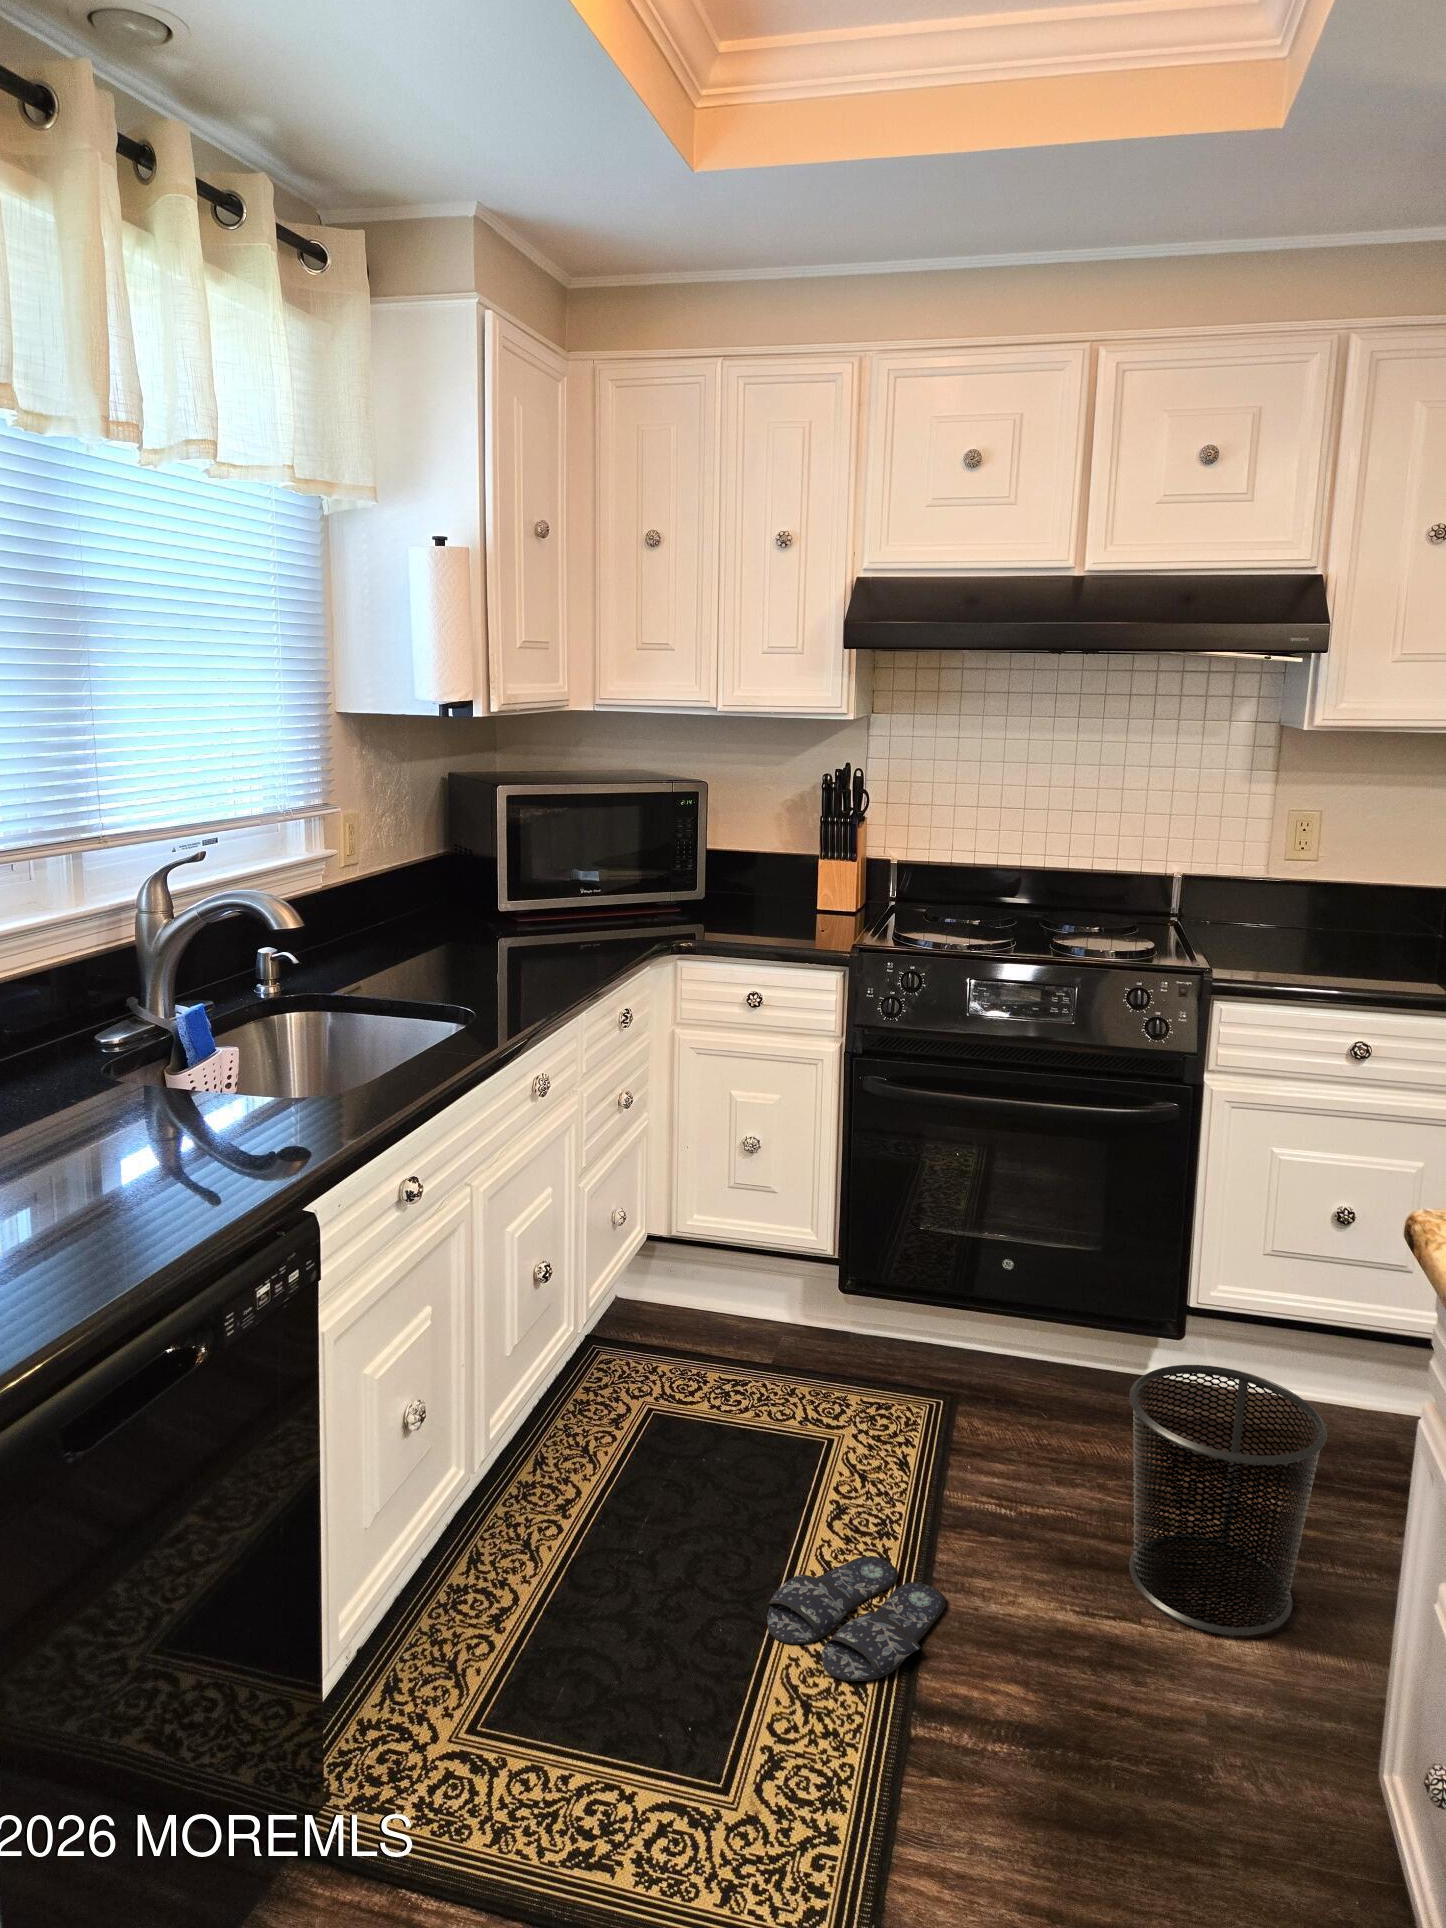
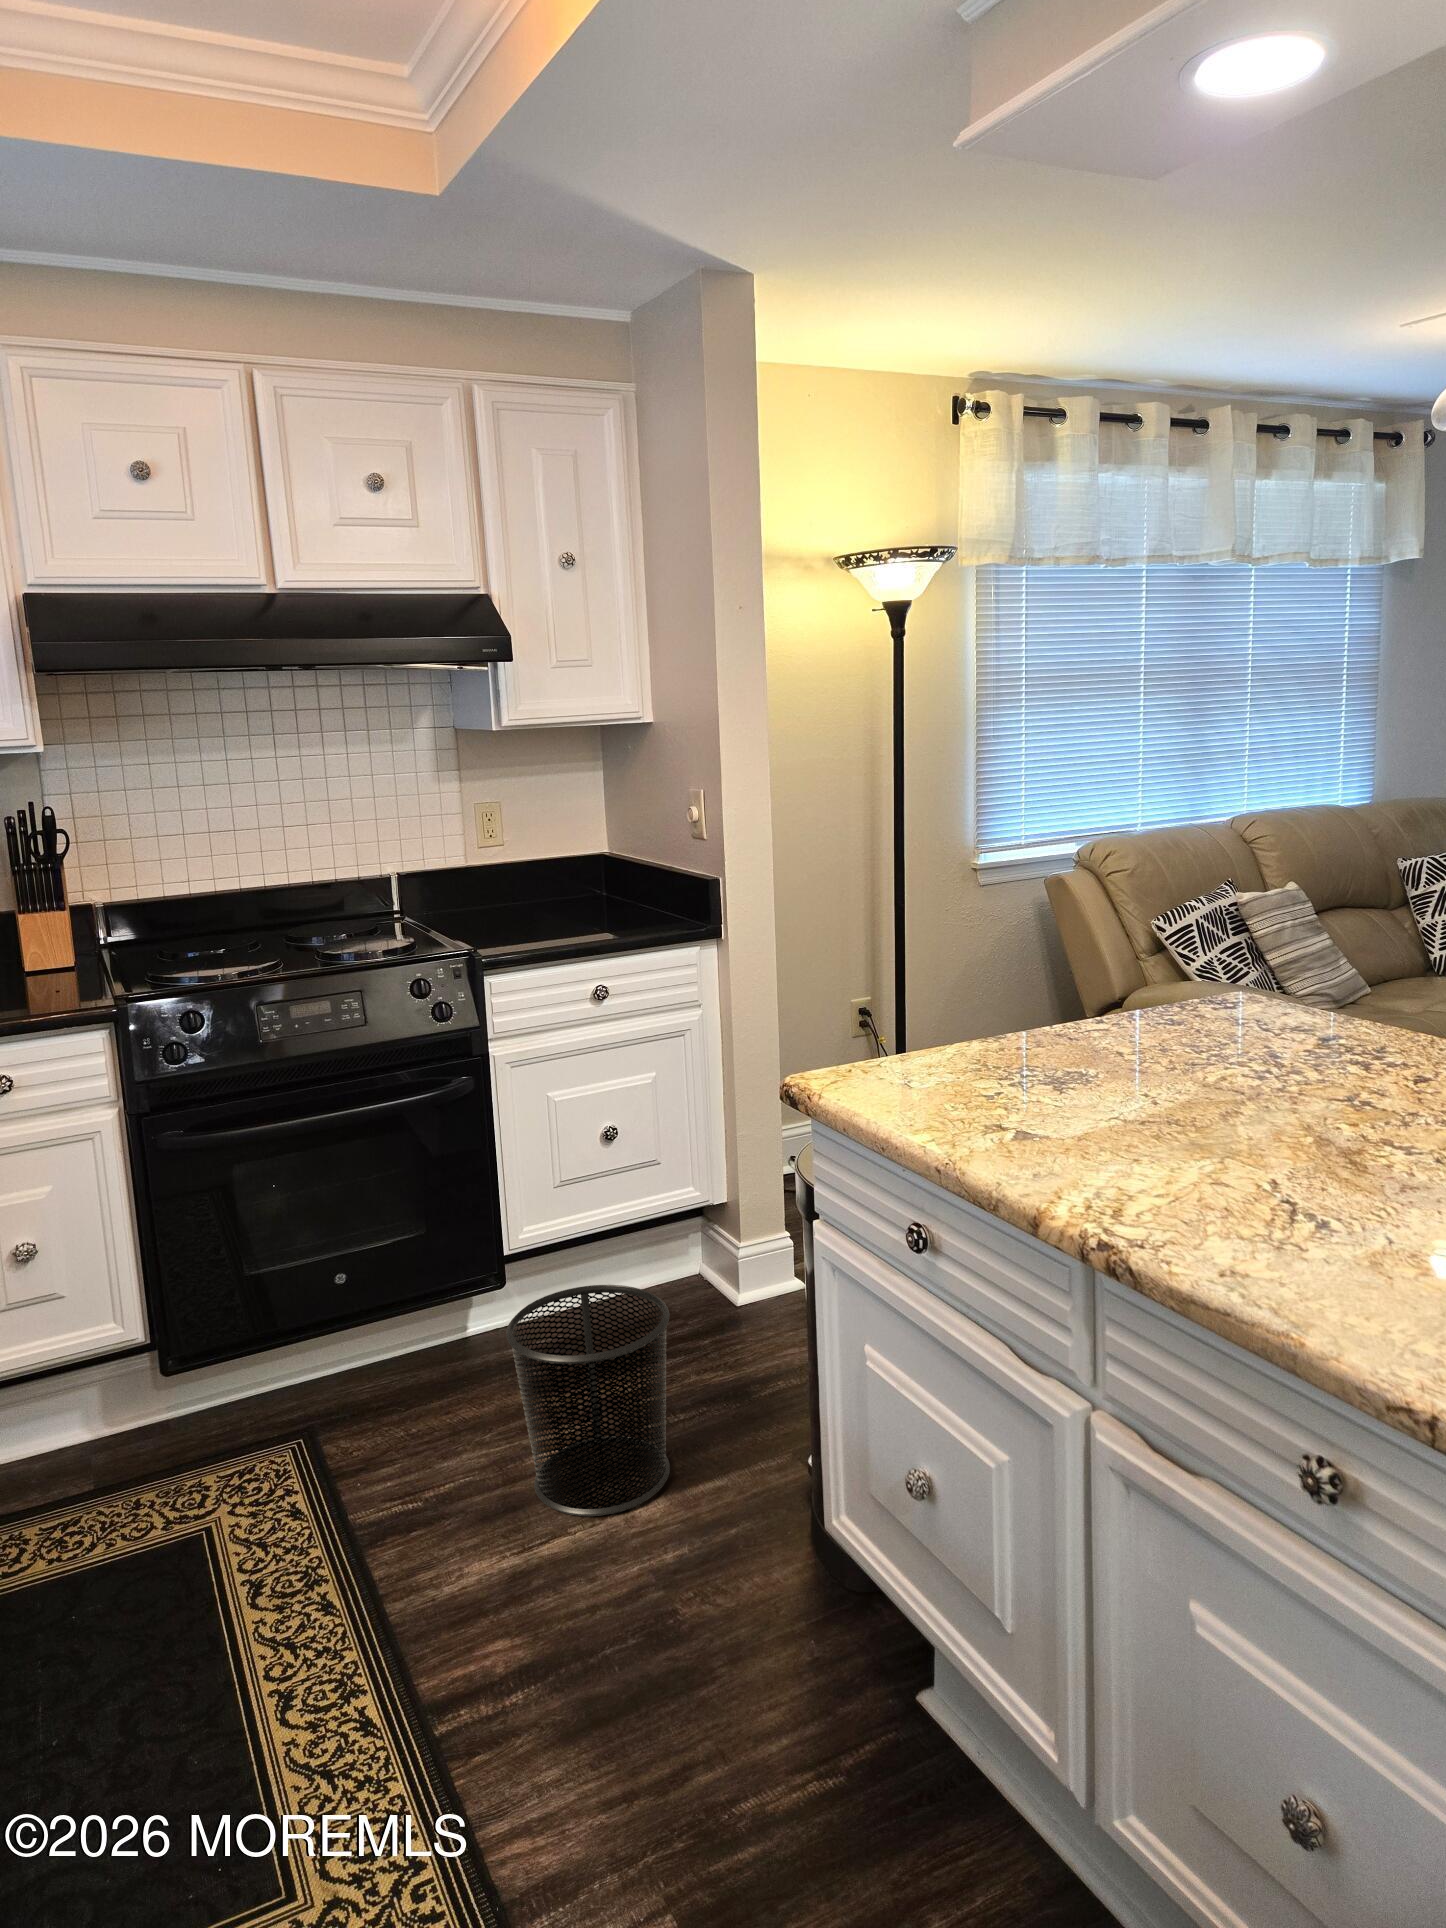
slippers: present [767,1556,945,1681] -> none [234,1603,406,1737]

